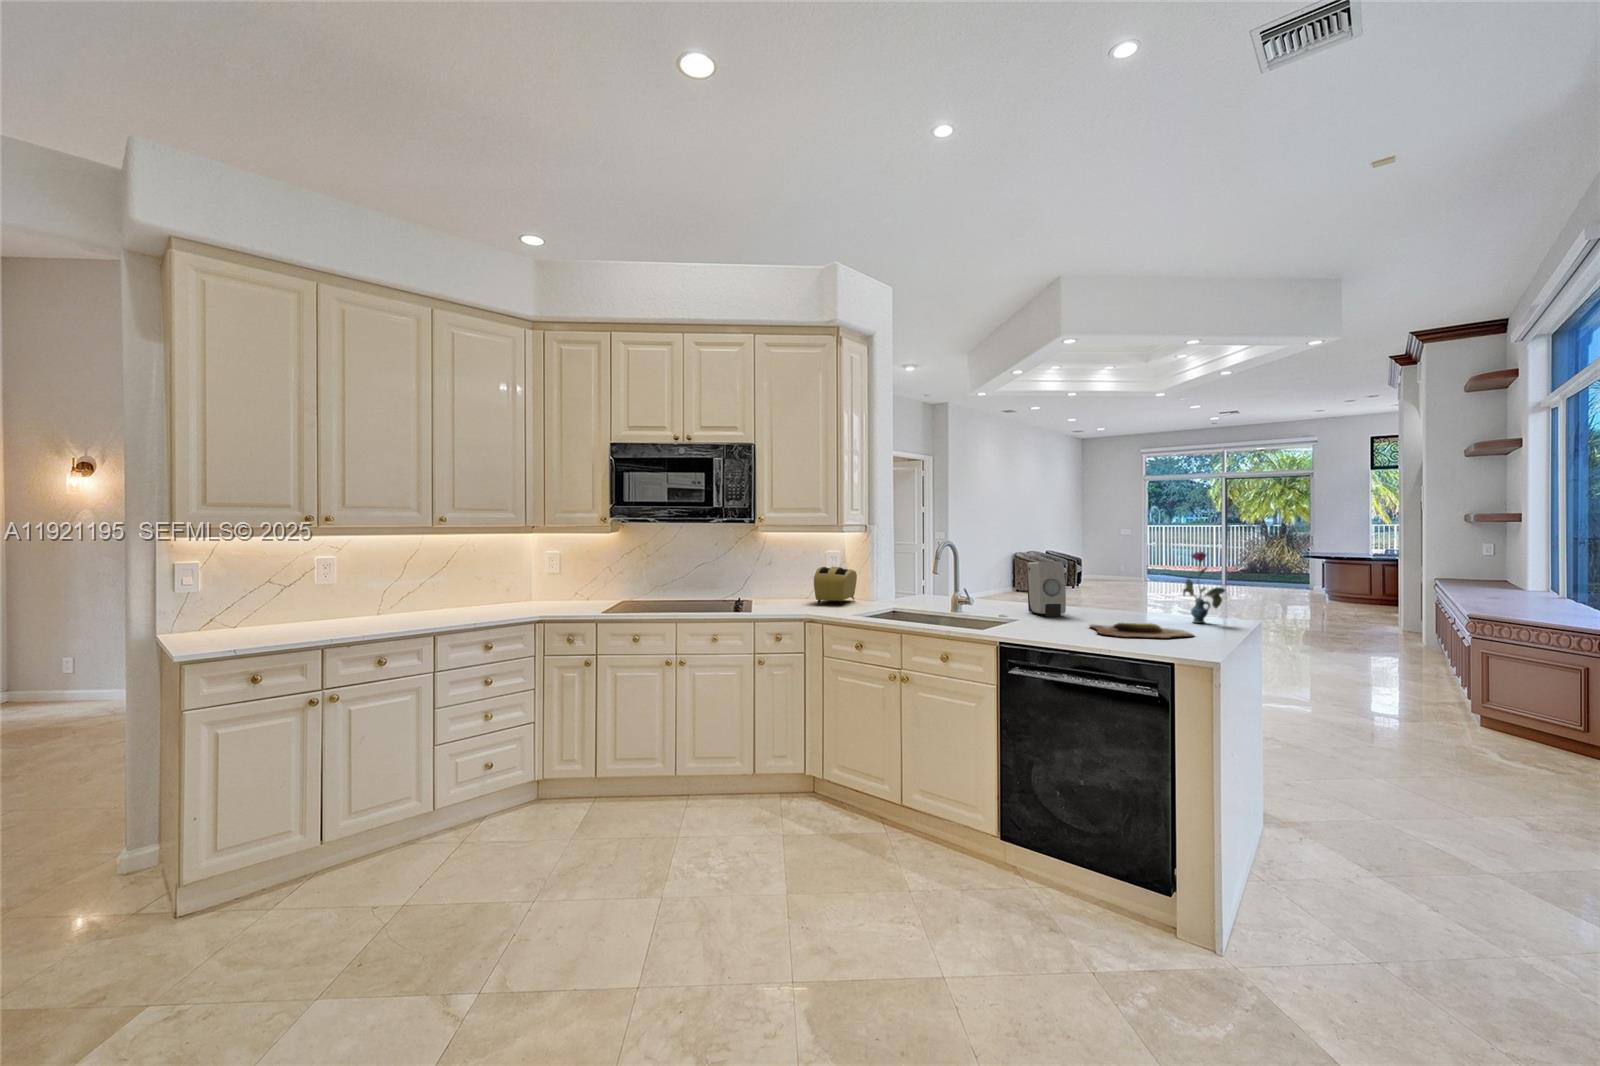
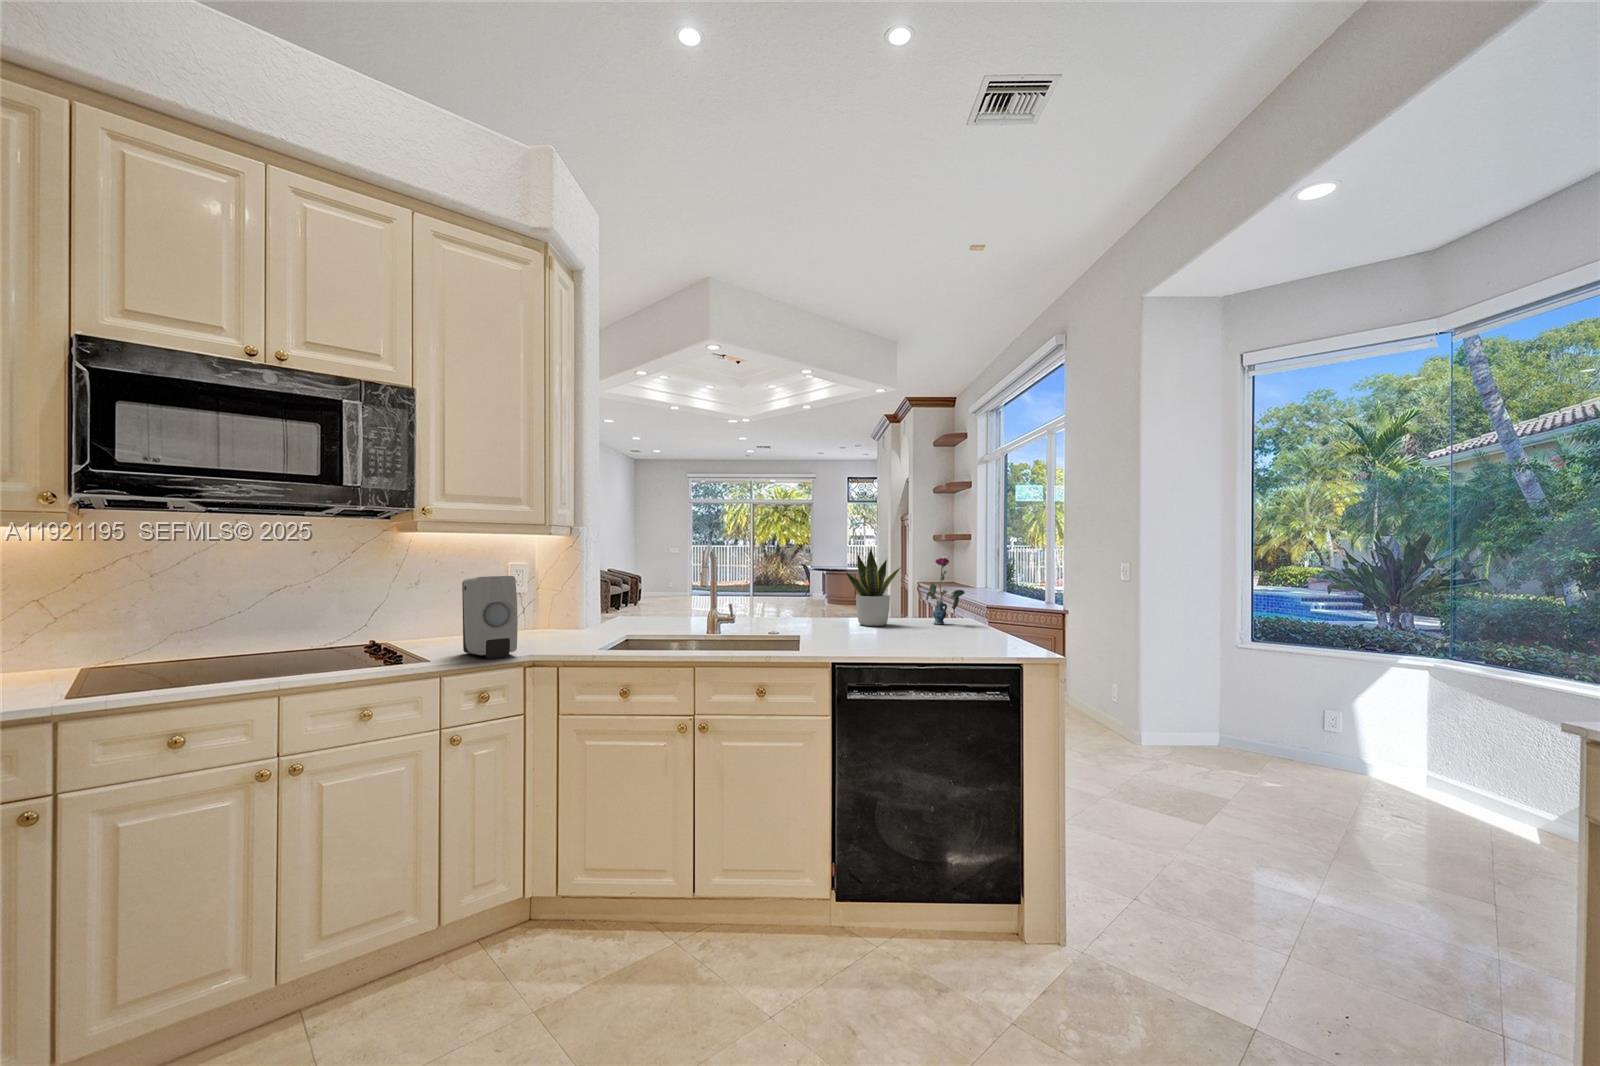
potted plant: none [1086,539,1150,619] -> present [846,548,900,626]
soap dispenser: present [1027,561,1066,617] -> present [462,576,518,659]
toaster: present [814,567,857,605] -> none [515,584,570,640]
cutting board: present [1090,622,1193,638] -> none [882,627,974,642]

